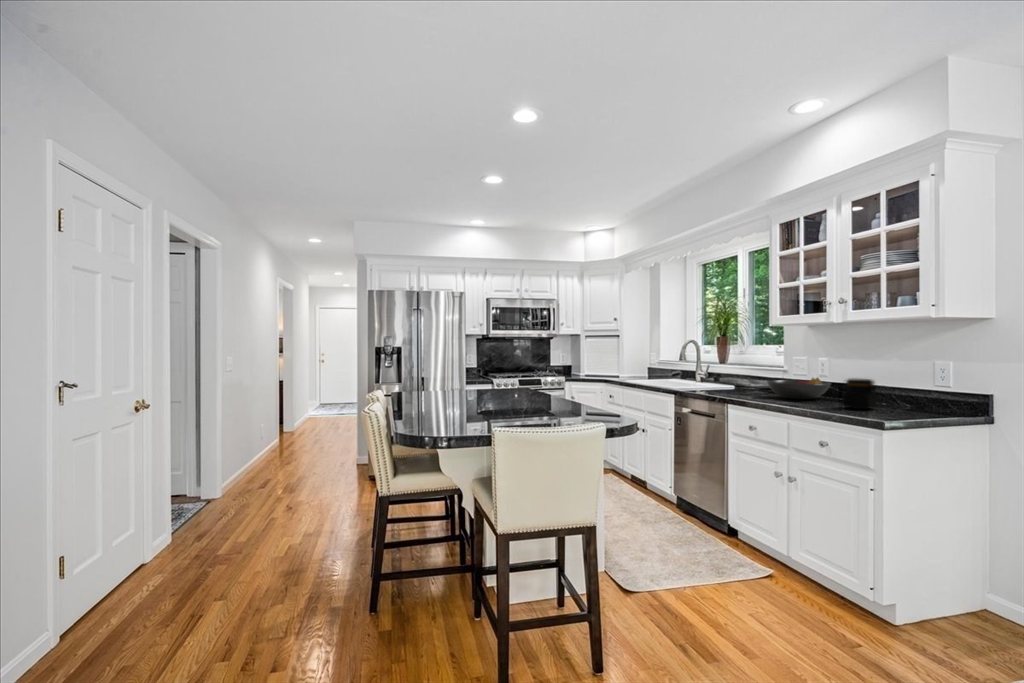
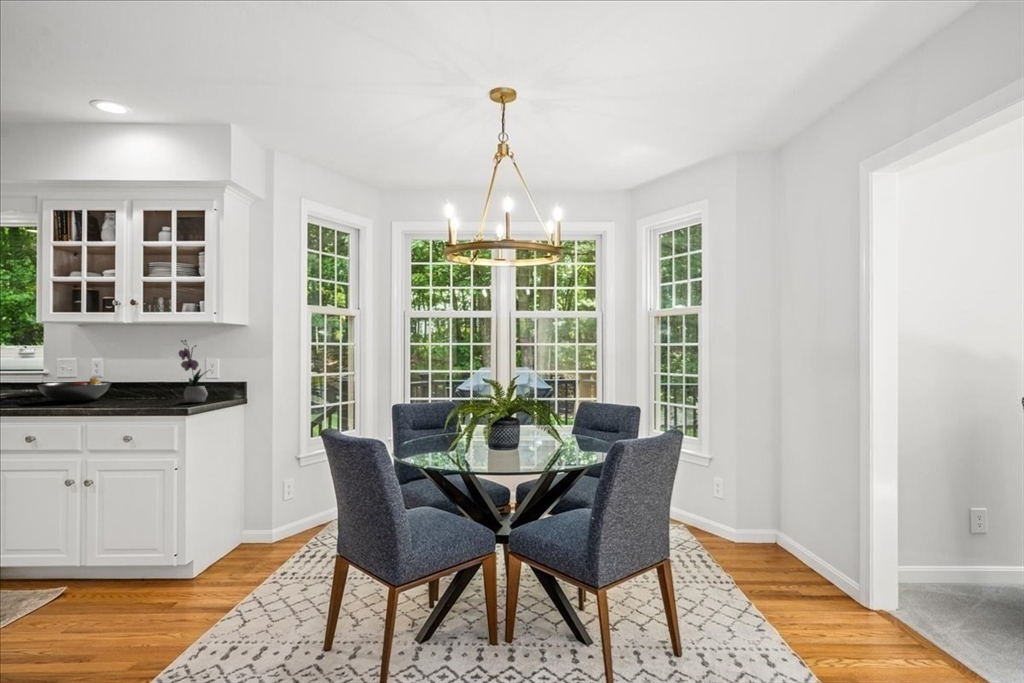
flower arrangement: none [884,340,927,415] -> present [178,340,208,403]
jar: present [842,379,878,409] -> none [133,375,169,403]

